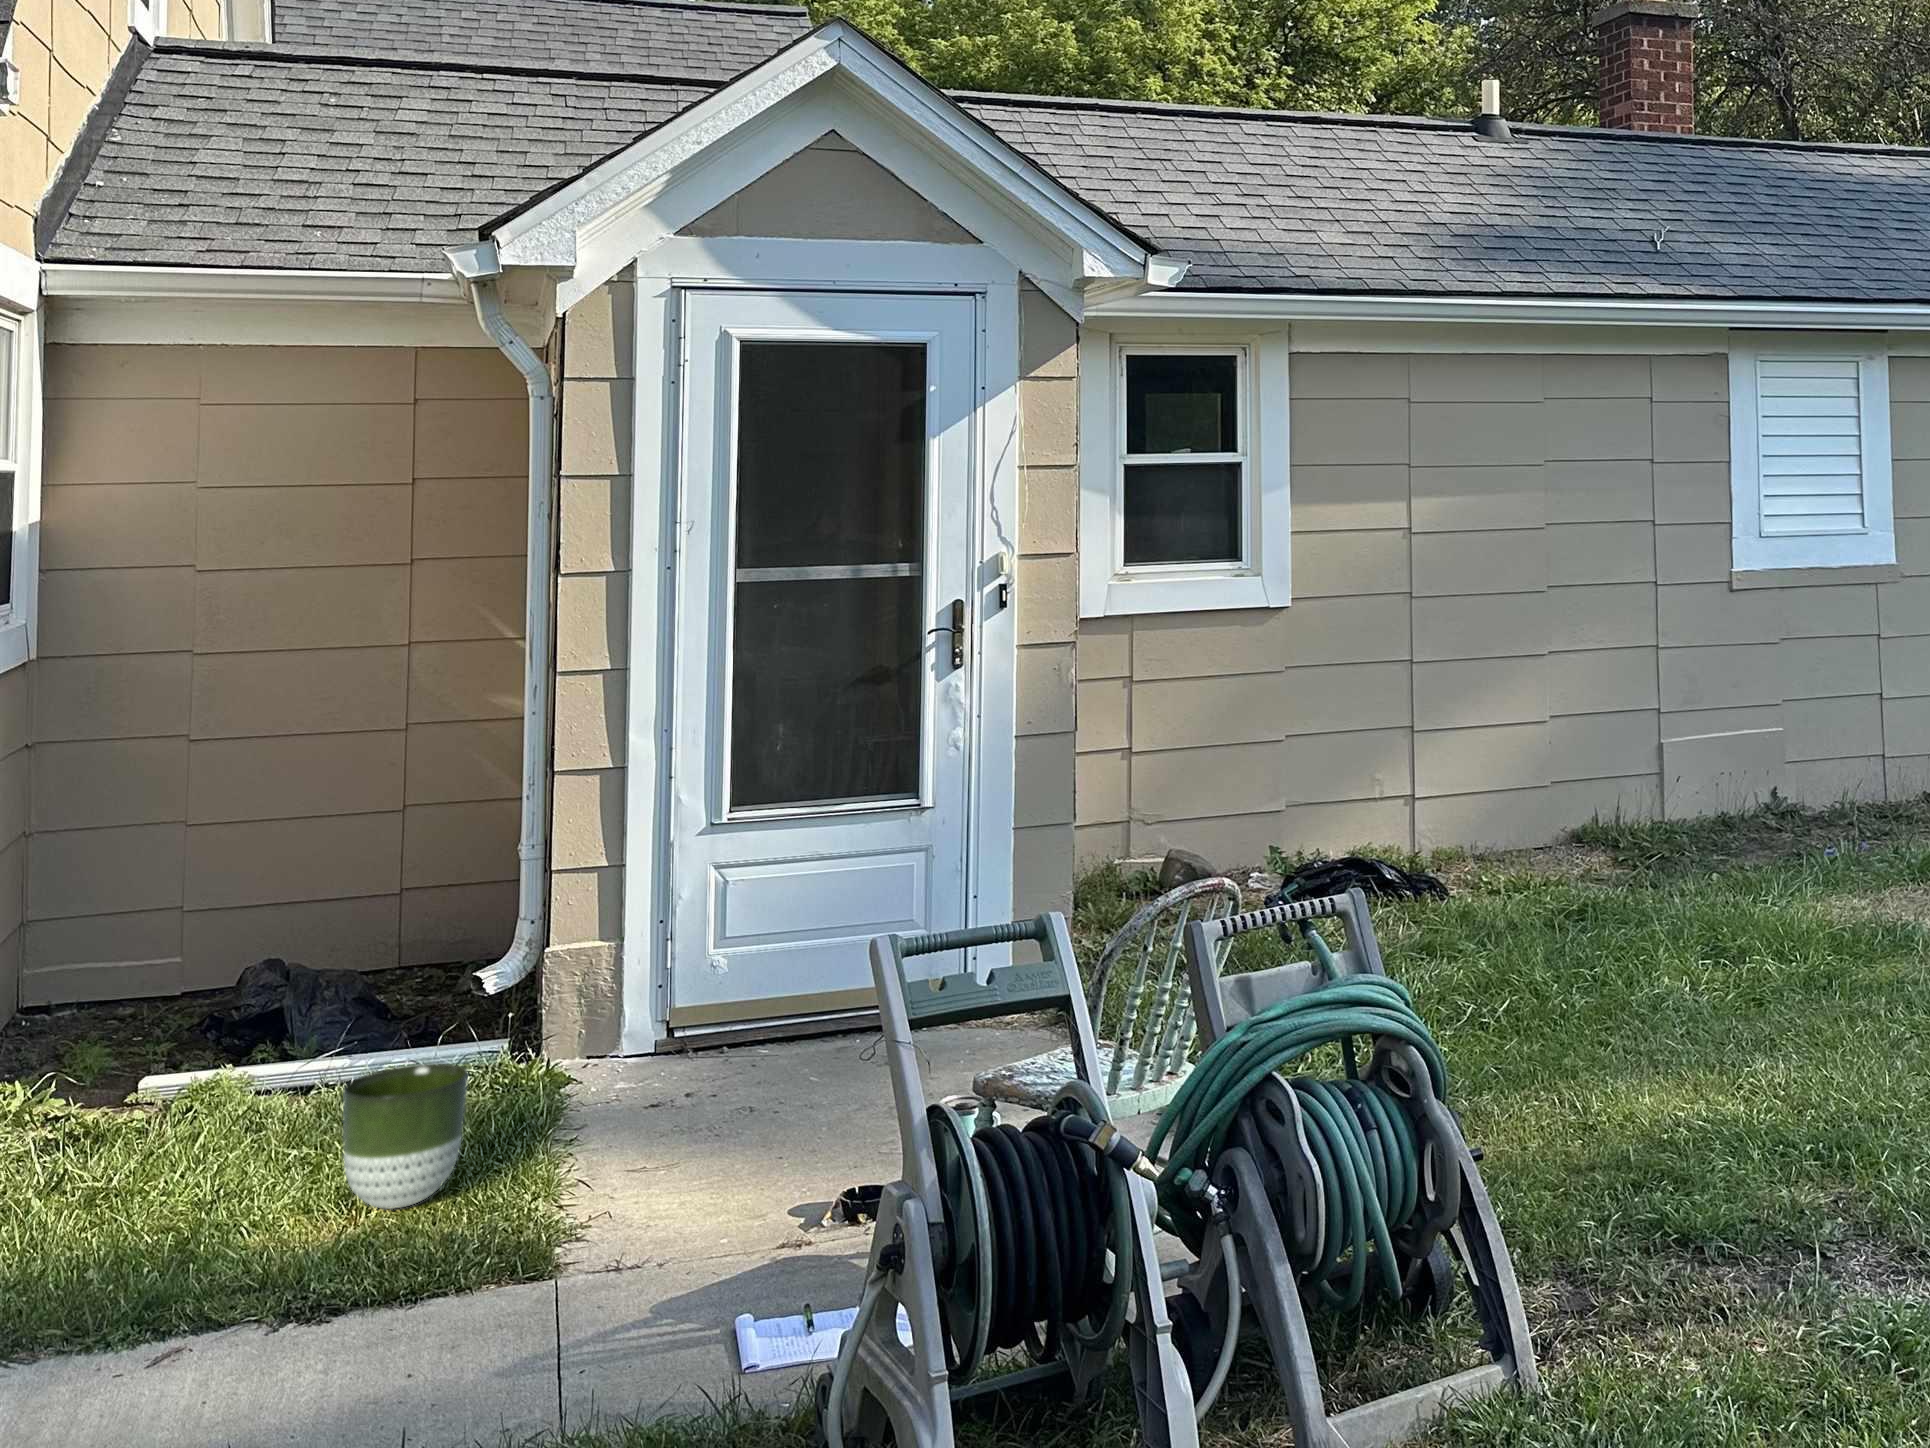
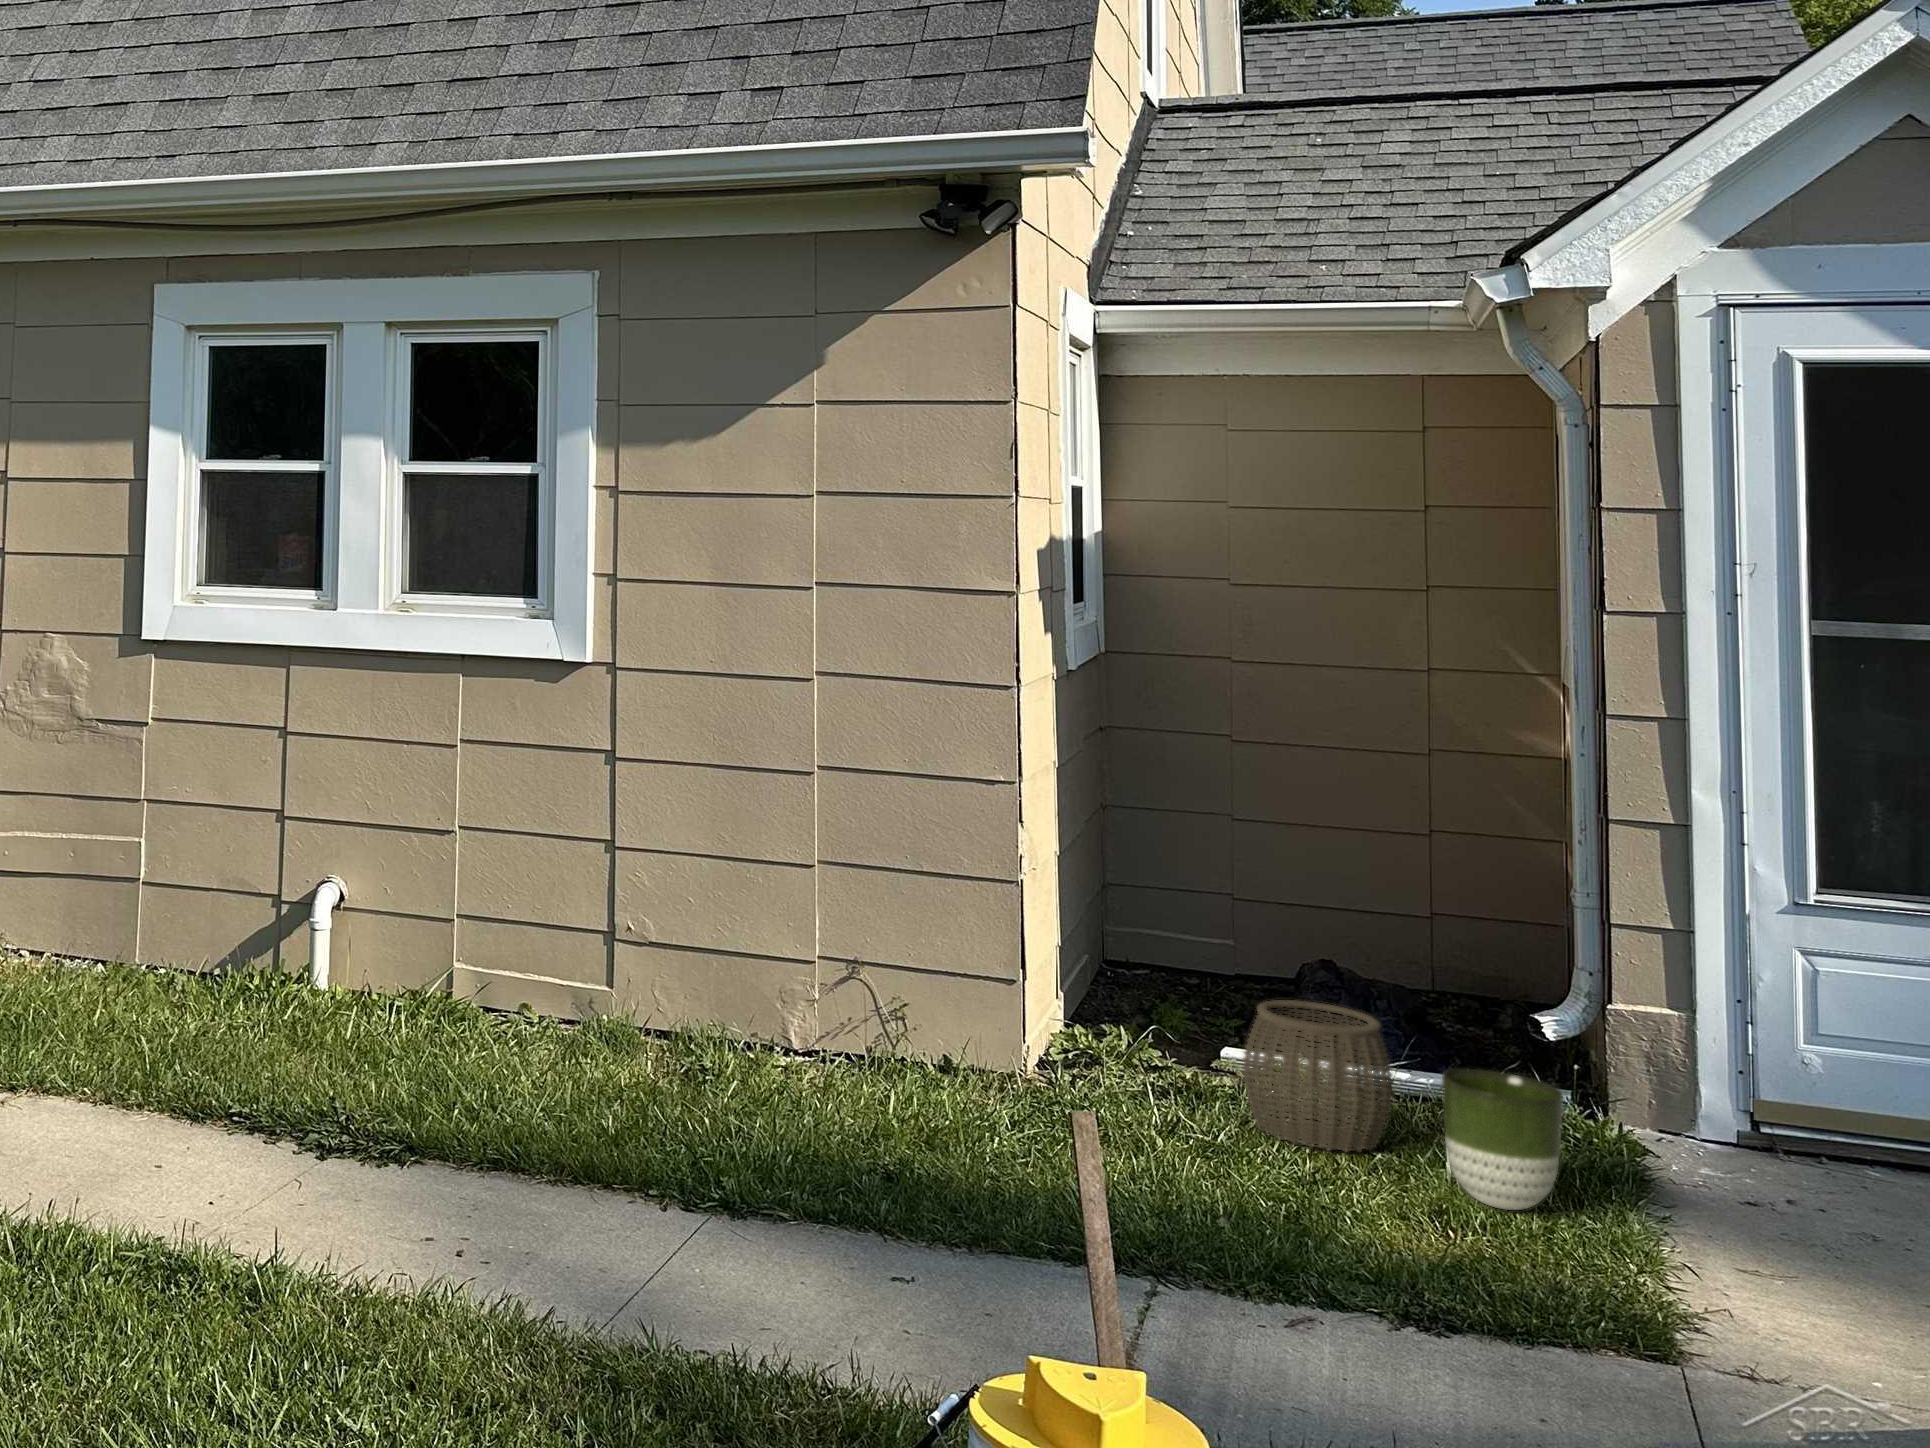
woven basket: none [118,1037,302,1209] -> present [1242,1000,1394,1152]

